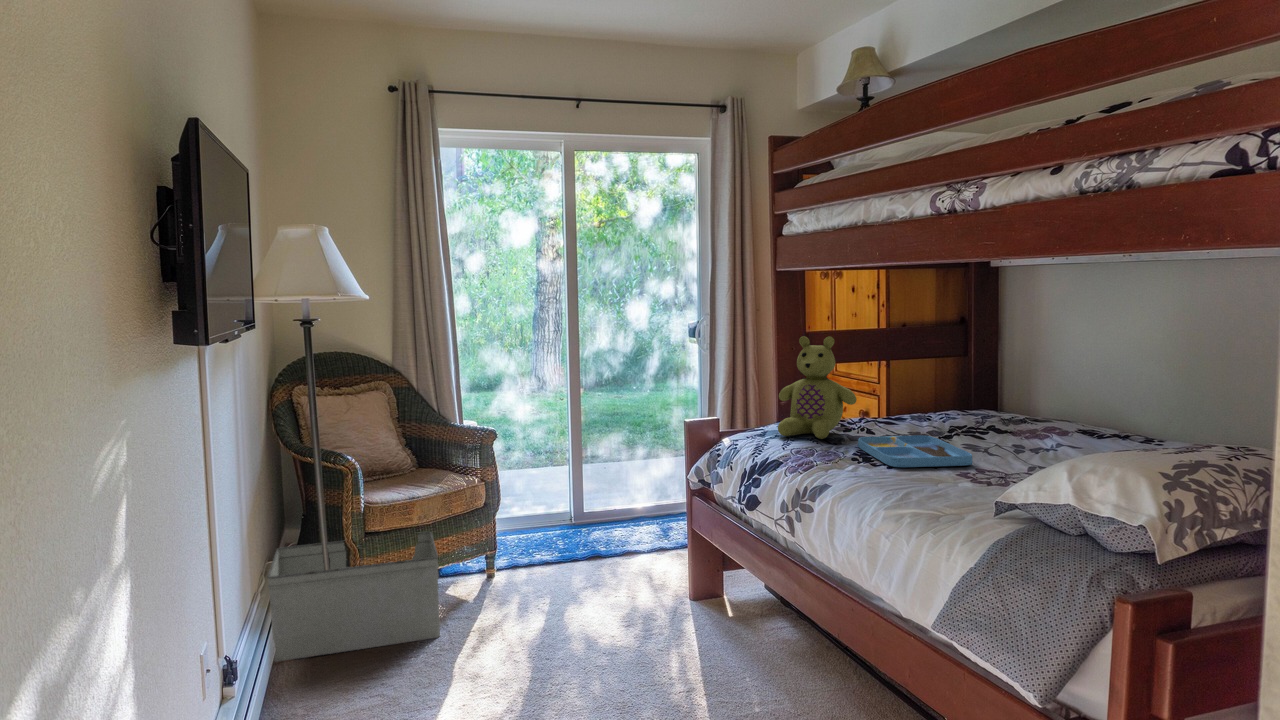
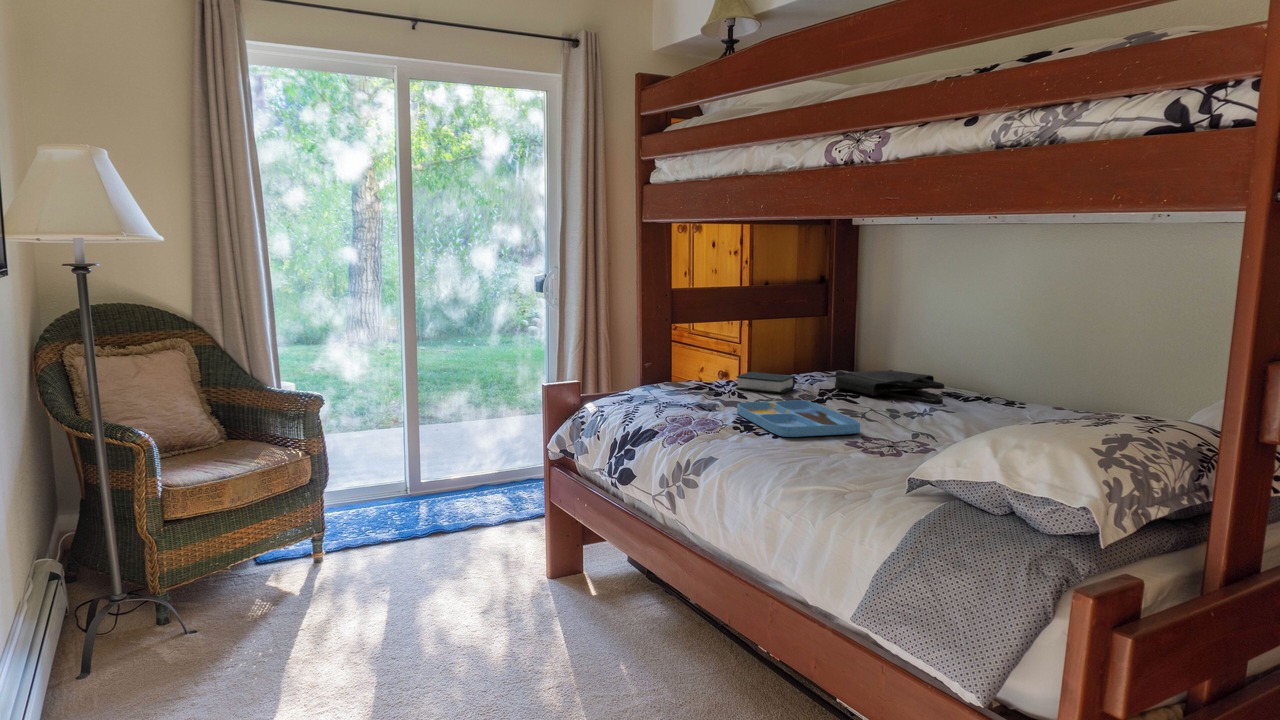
stuffed bear: present [778,336,857,439] -> none [648,293,732,404]
tote bag: none [967,408,1076,441] -> present [835,370,944,405]
book: none [866,410,925,430] -> present [736,372,795,394]
storage bin: present [267,532,440,661] -> none [17,517,256,691]

